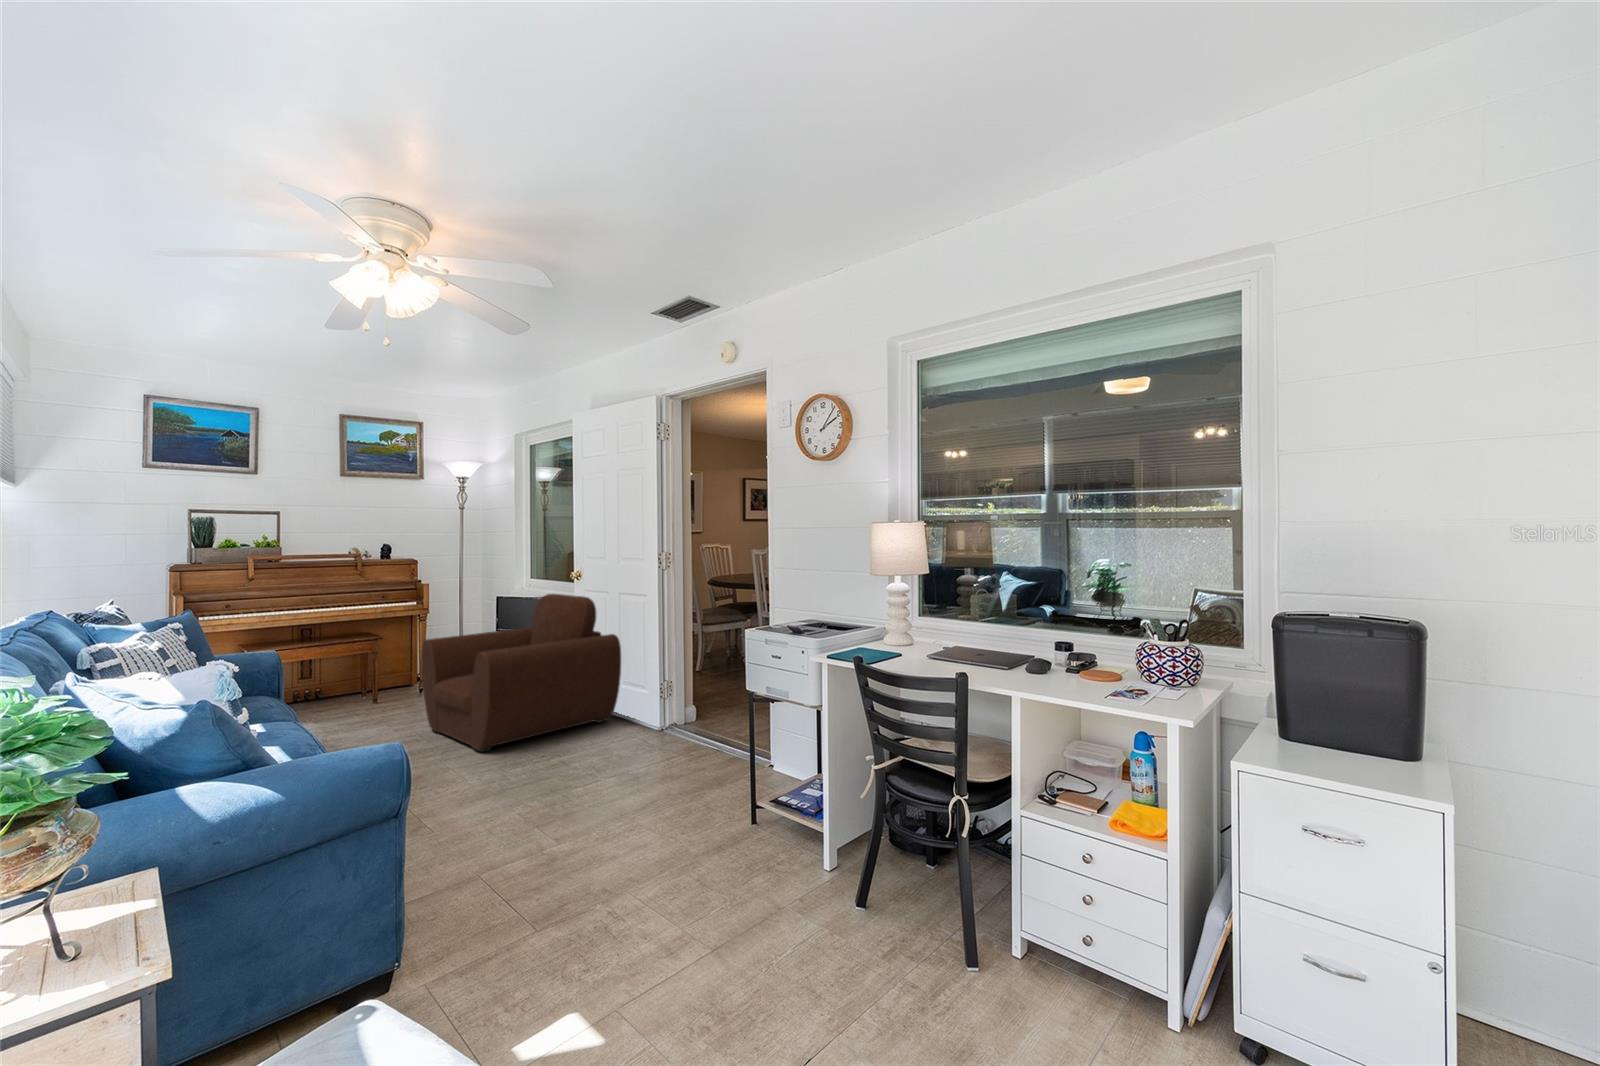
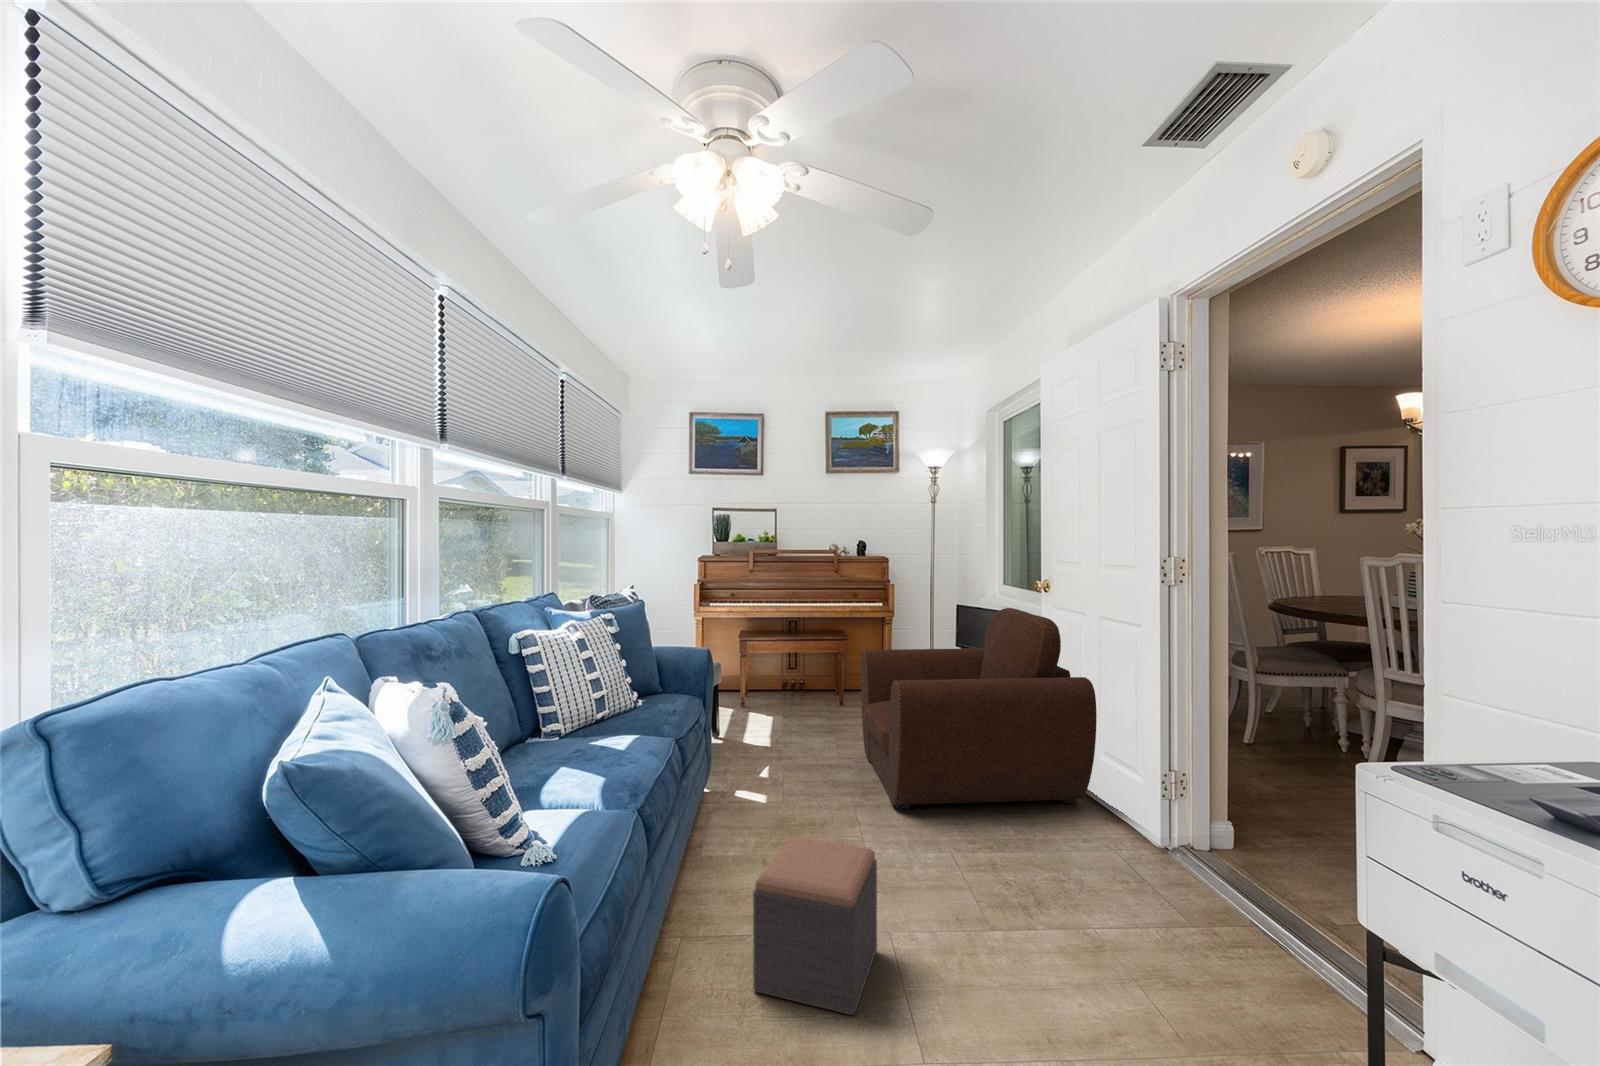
footstool: none [441,746,518,851] -> present [753,836,877,1015]

